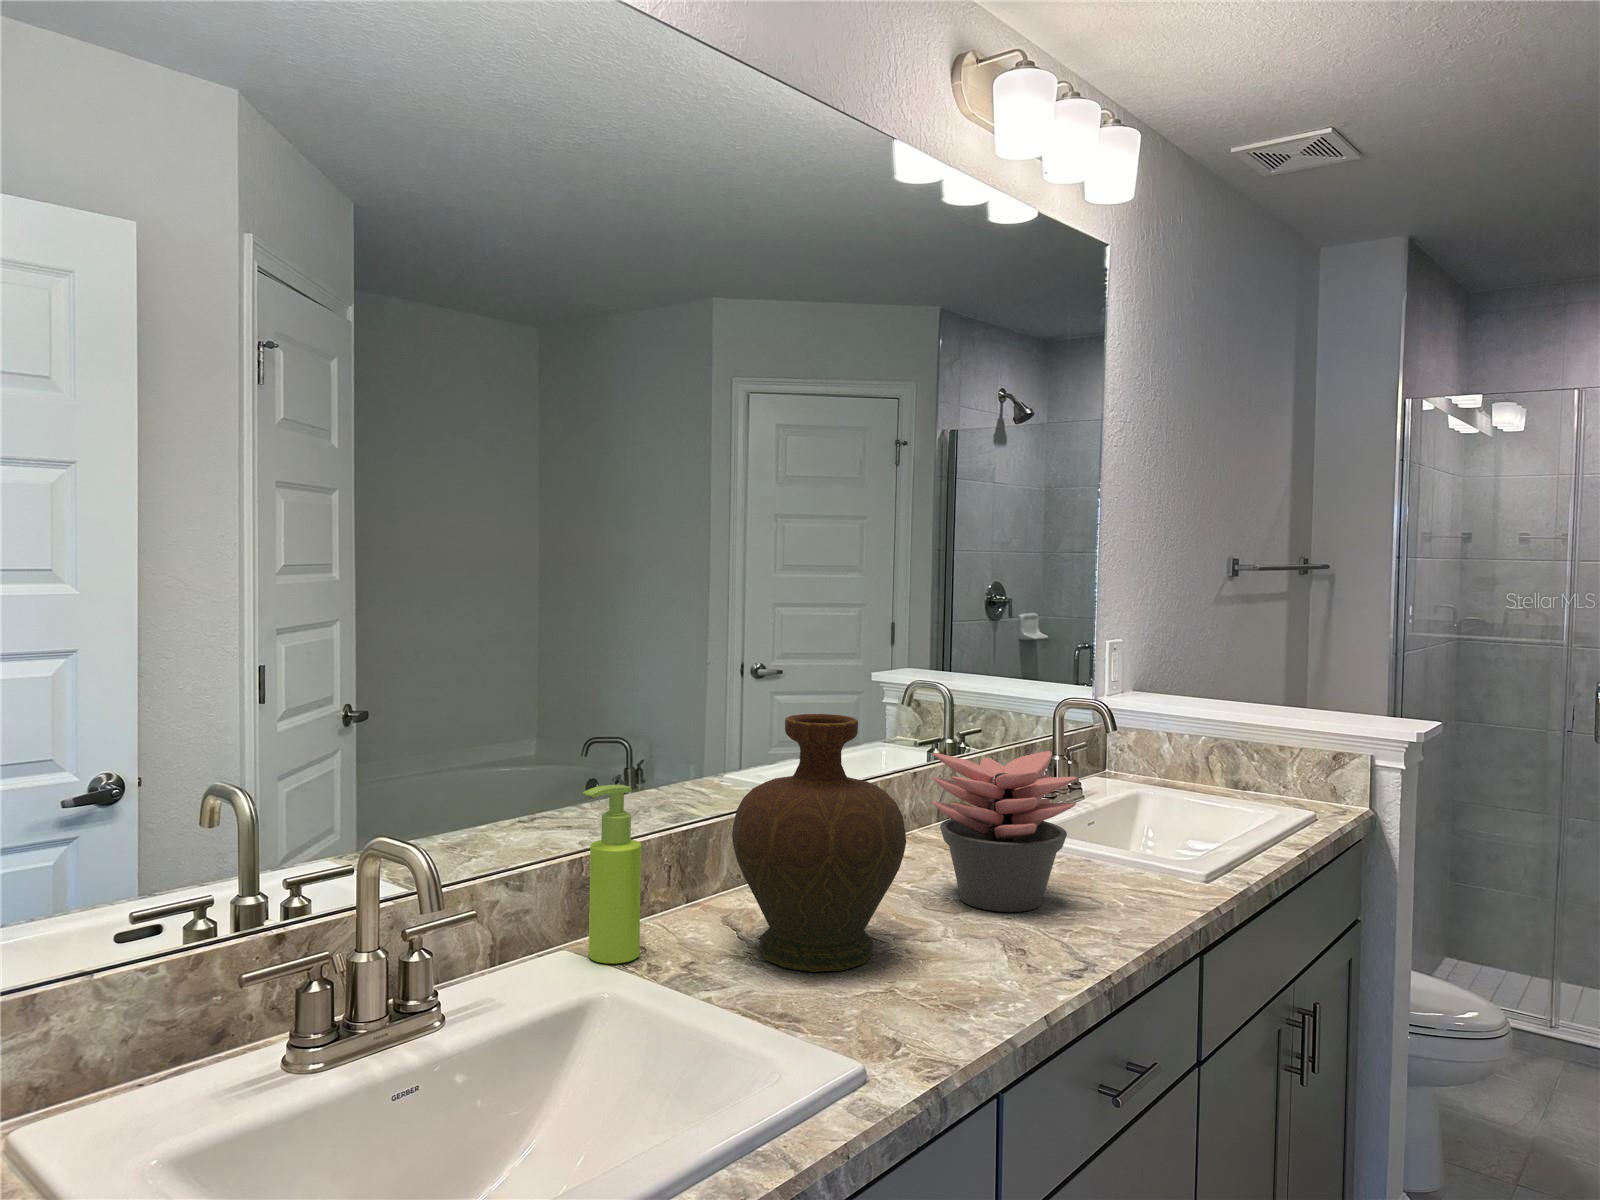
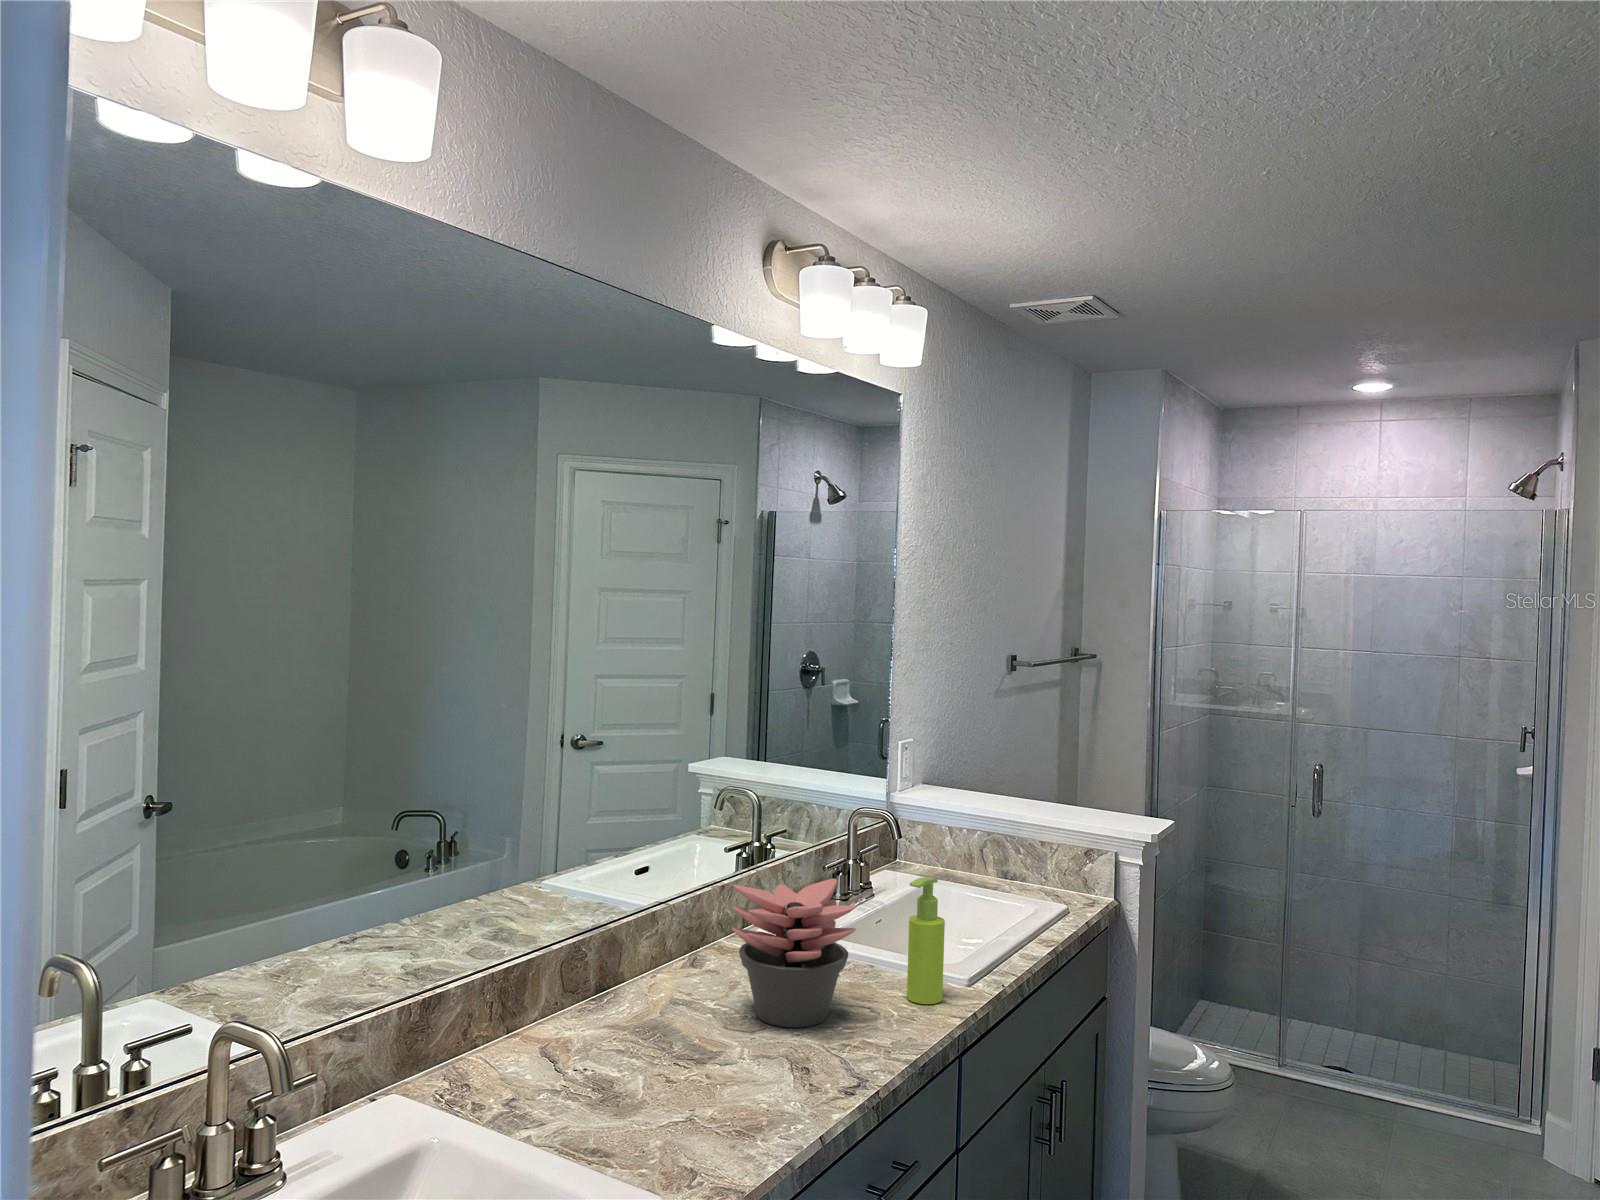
decorative vase: present [732,714,906,972] -> none [551,868,706,1103]
soap dispenser: present [583,785,641,964] -> present [907,877,945,1004]

